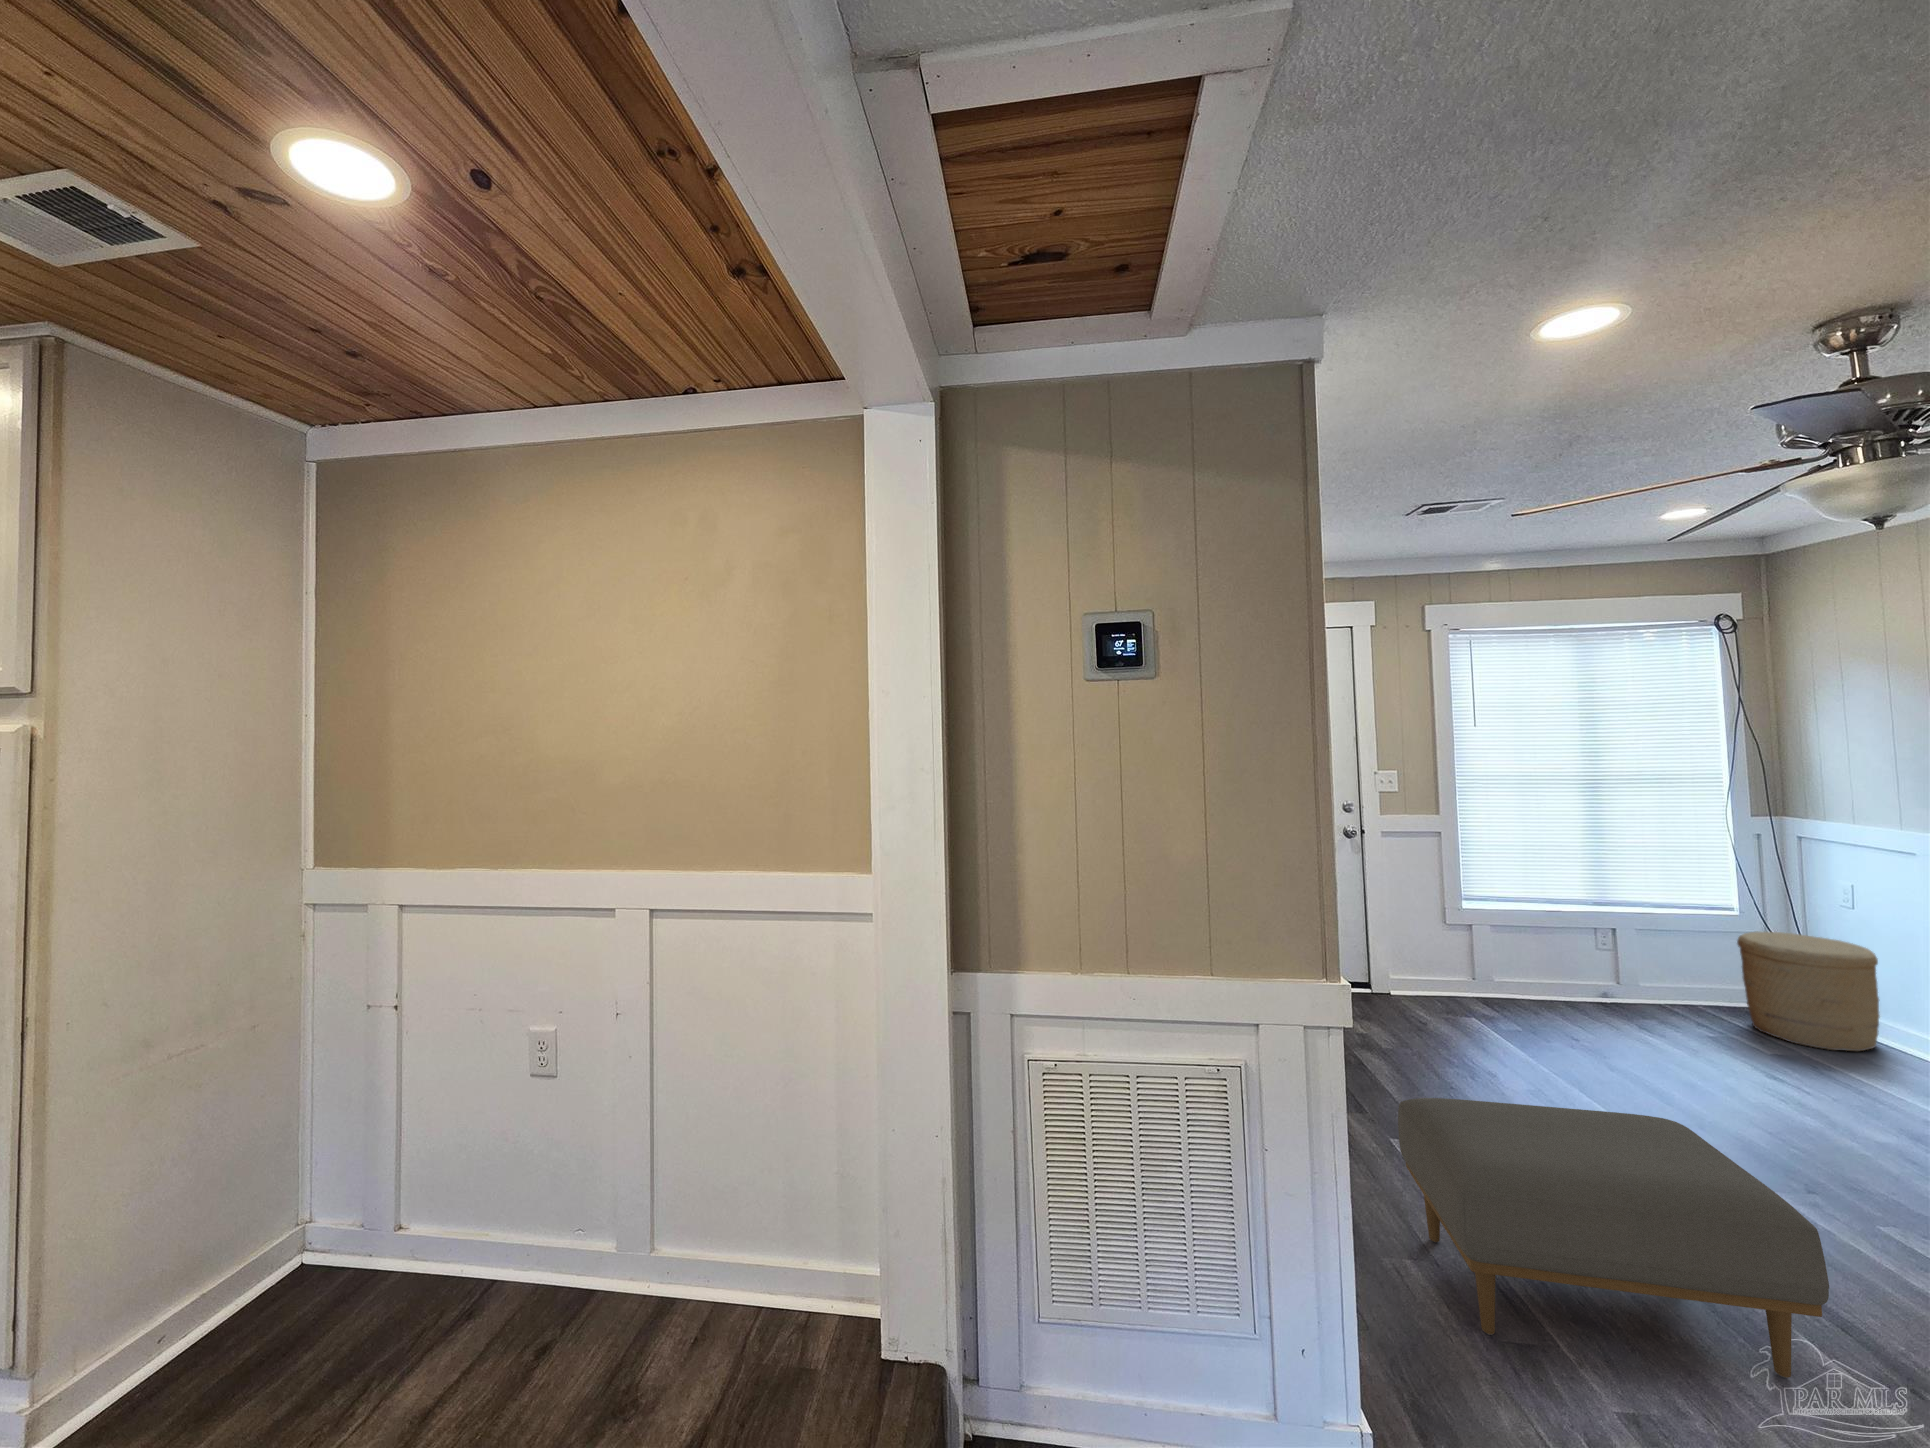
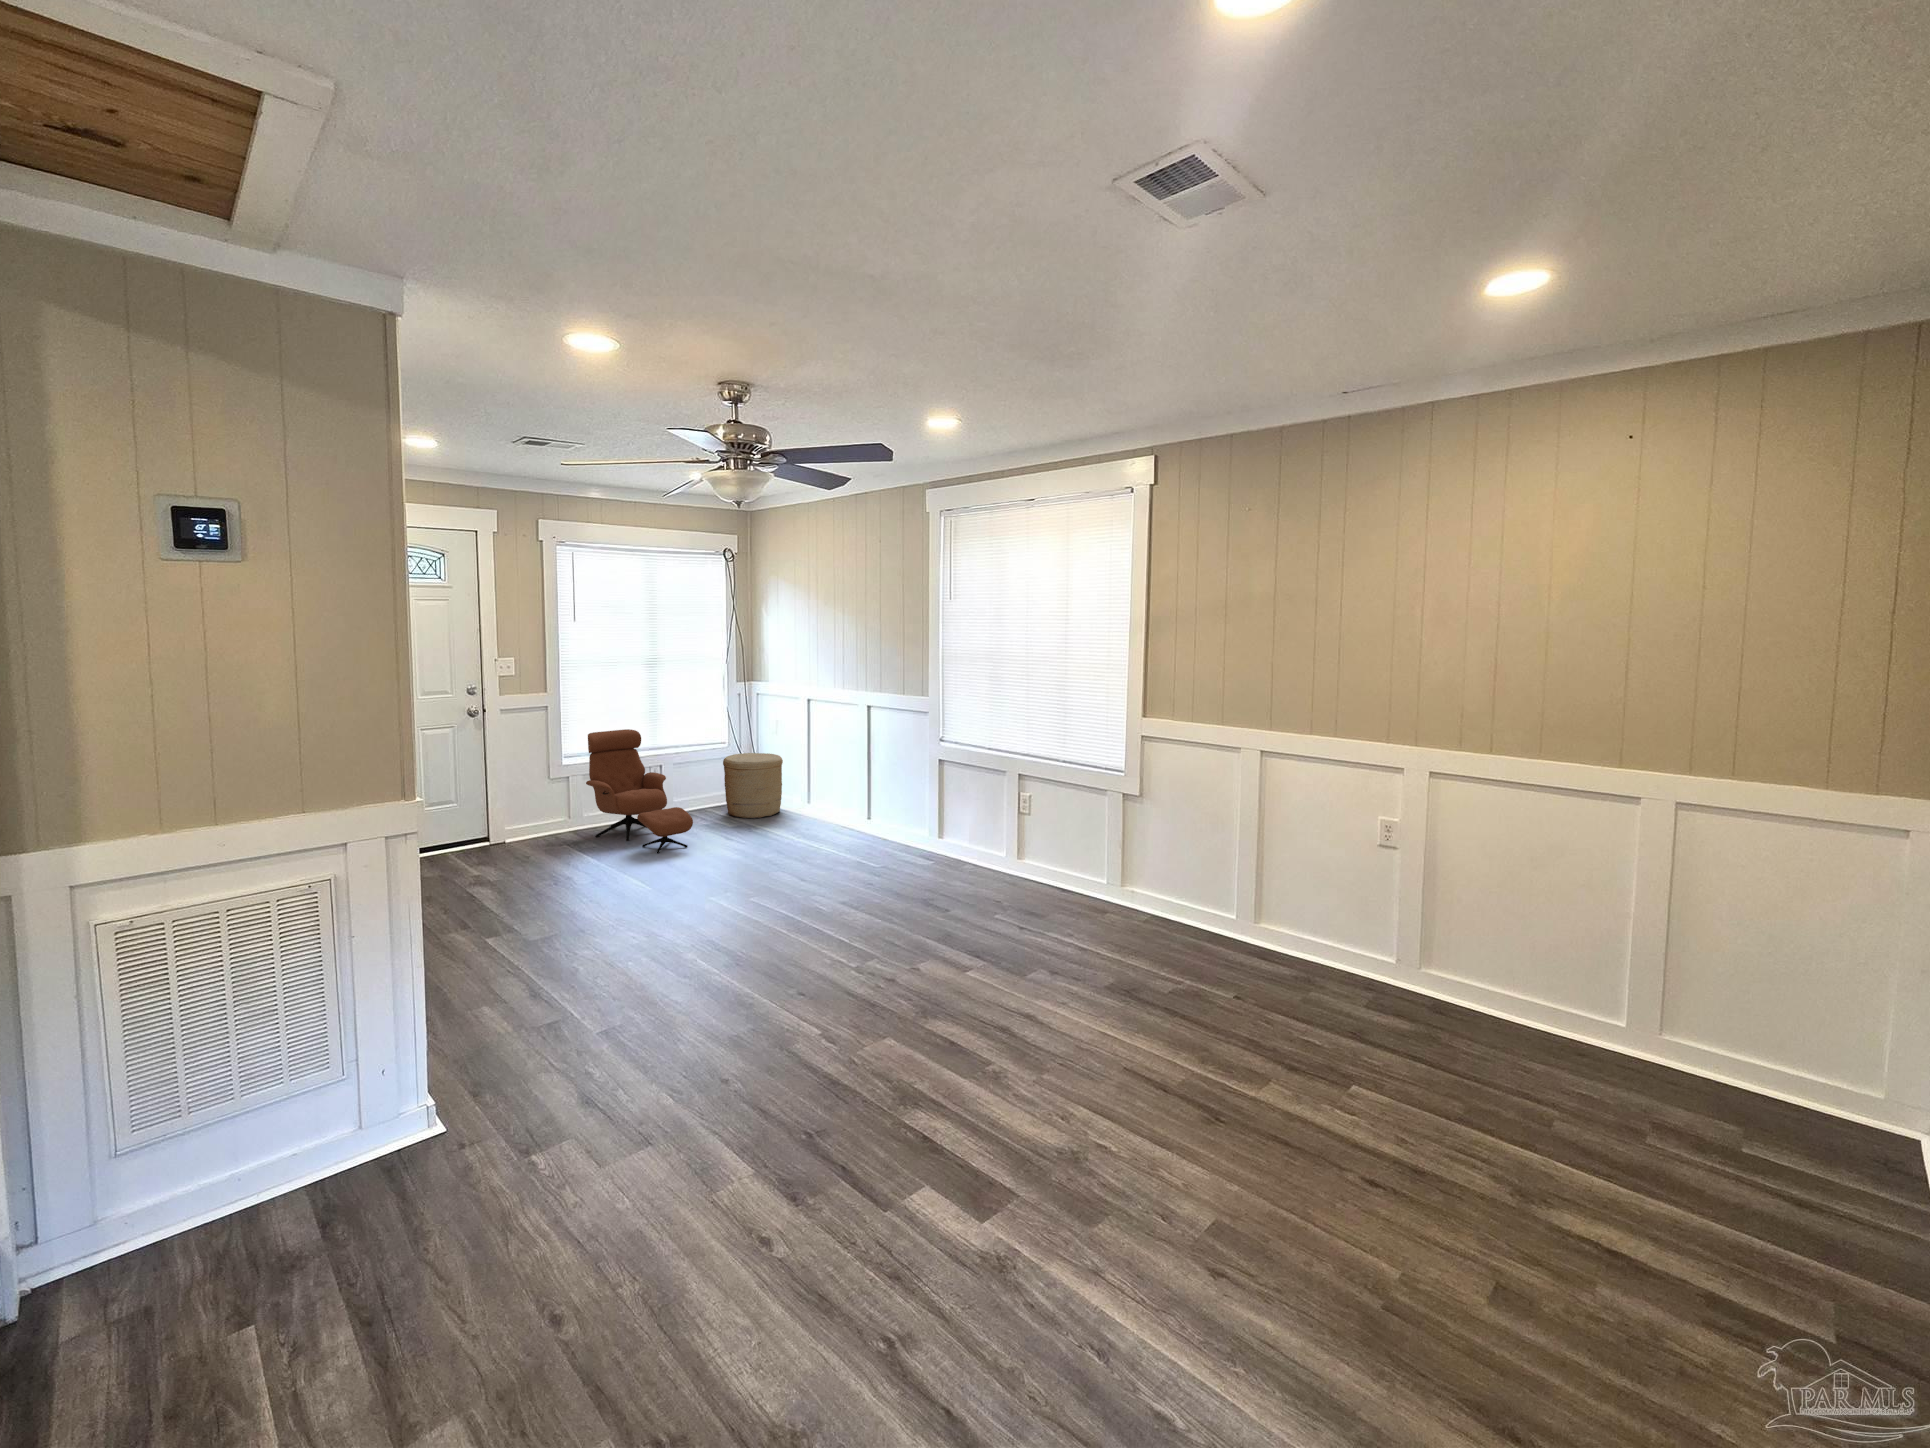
lounge chair: none [1497,871,1697,1074] -> present [586,729,693,853]
ottoman: present [1398,1098,1829,1378] -> none [484,863,706,1026]

